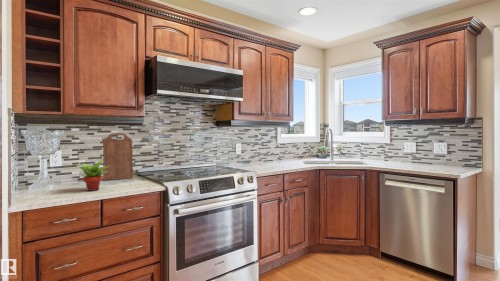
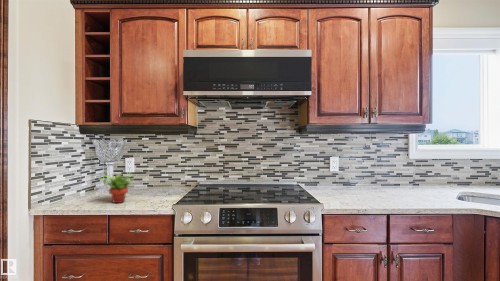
cutting board: present [103,133,133,180] -> none [157,143,184,191]

